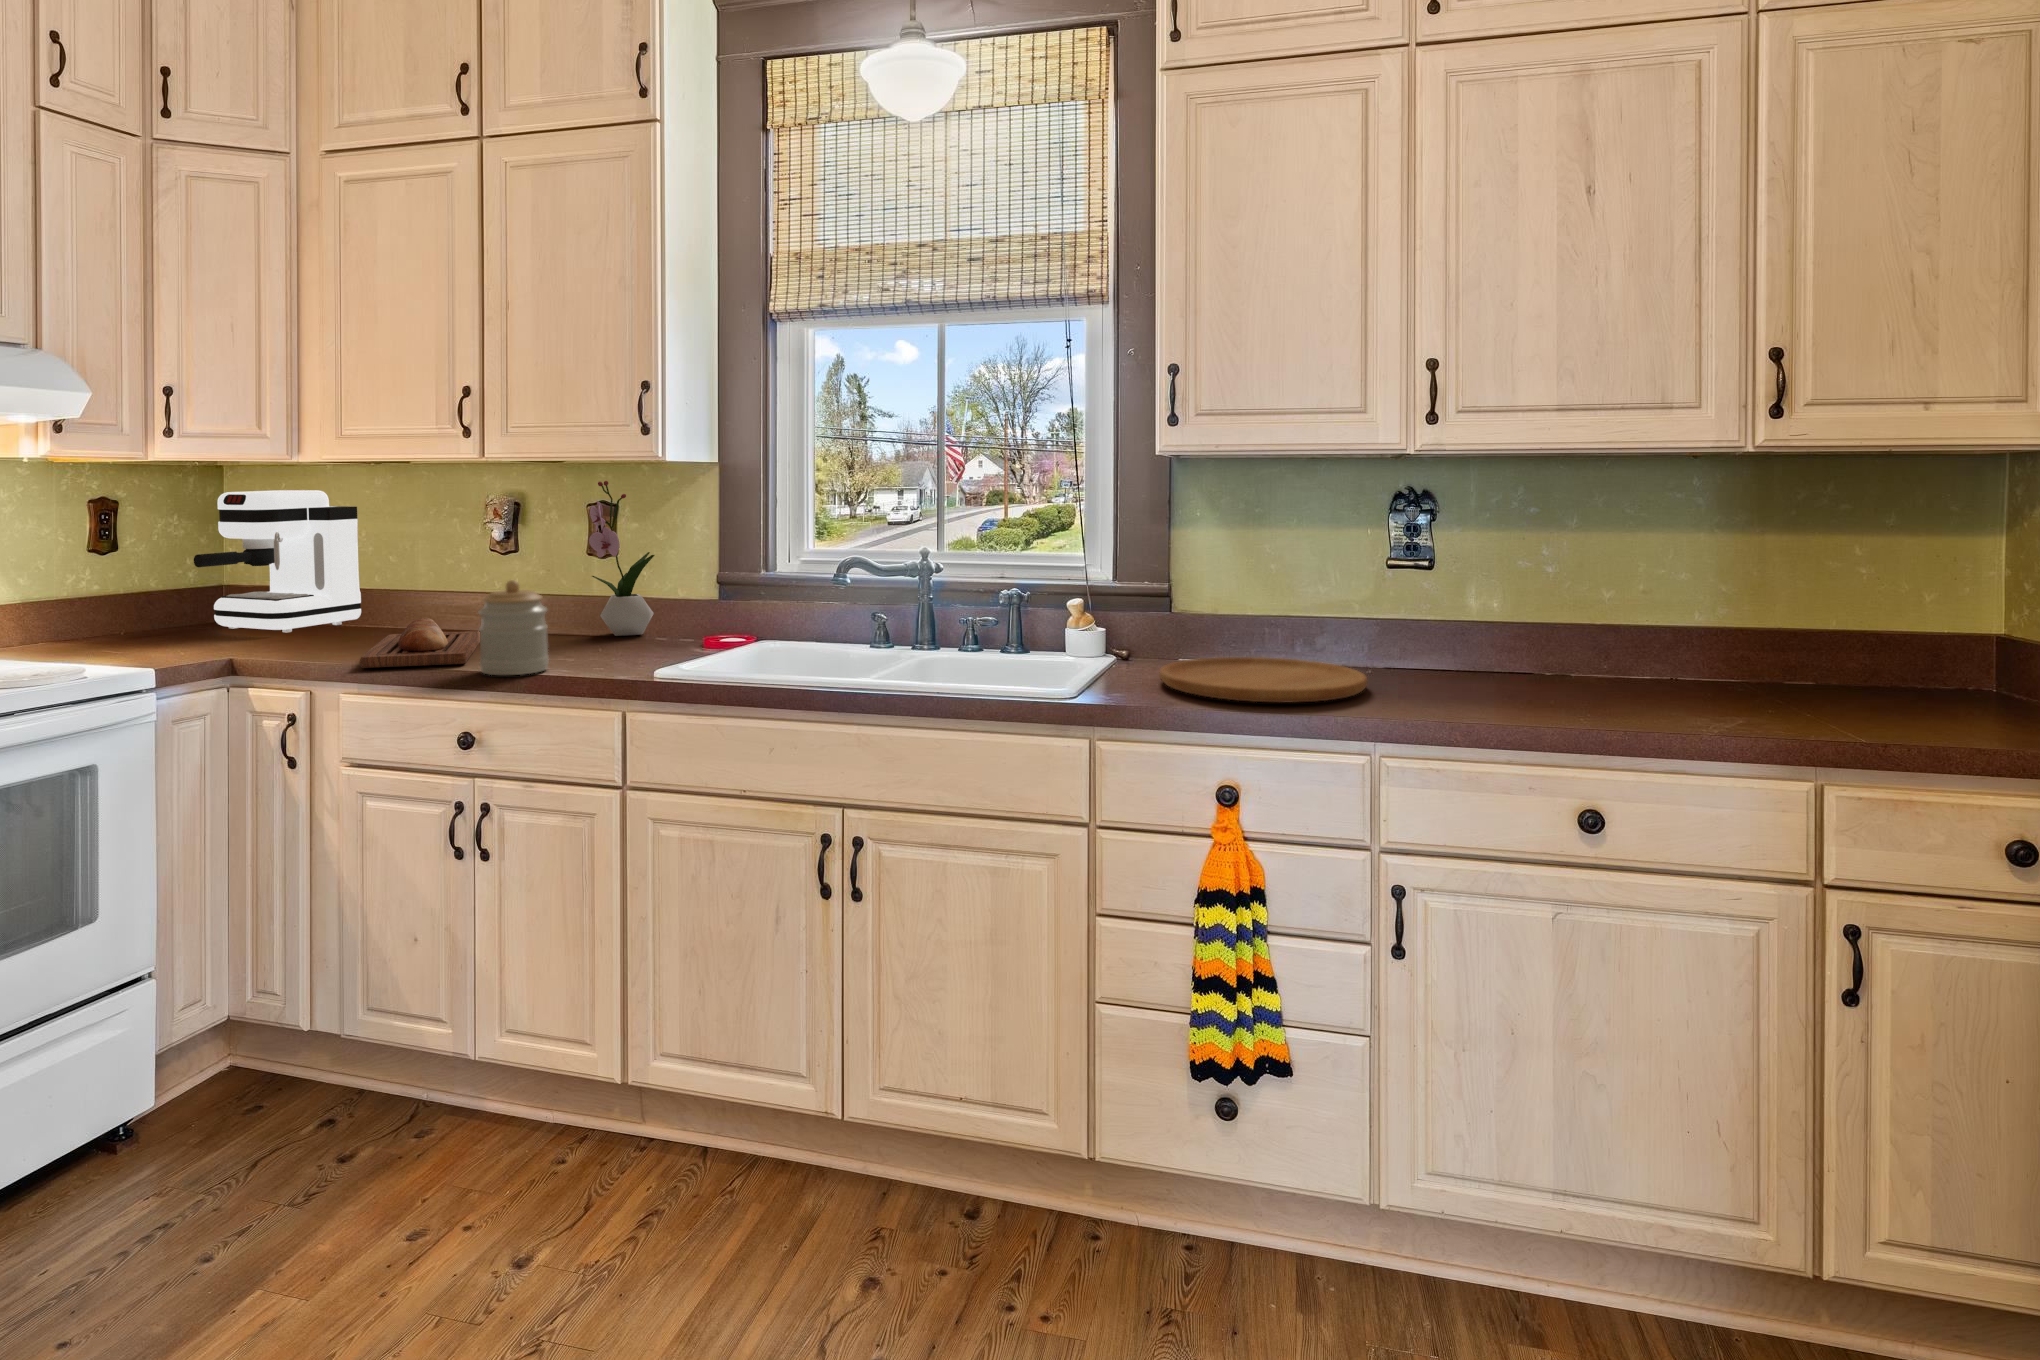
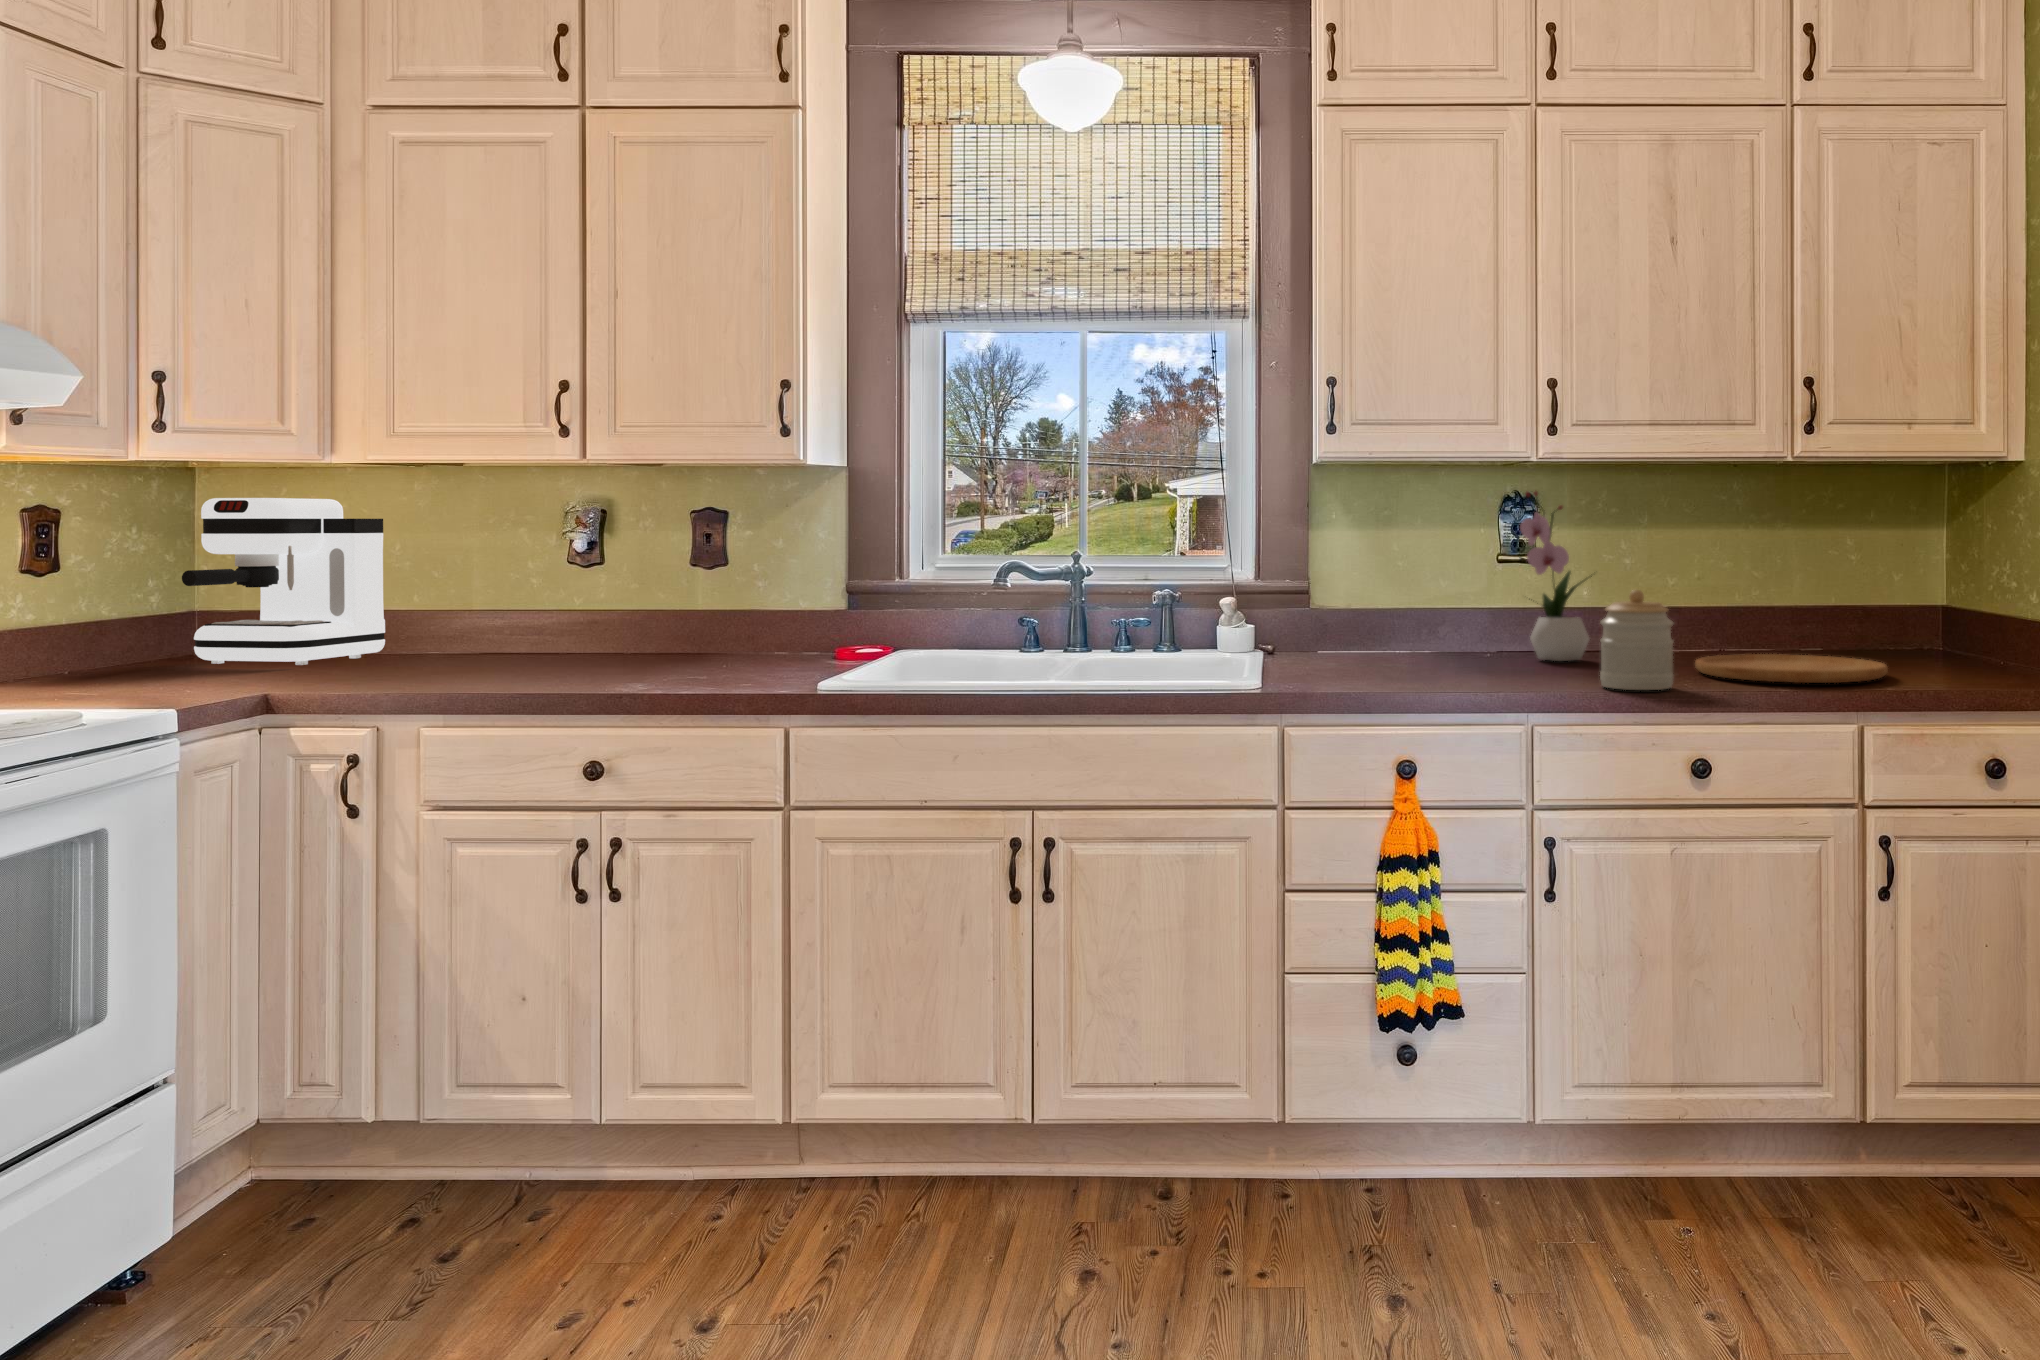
flower arrangement: present [589,481,655,636] -> present [1520,491,1592,661]
jar: present [479,580,549,675] -> present [1600,590,1673,690]
bread loaf: present [360,618,480,668] -> none [454,640,585,688]
cutting board: present [1159,657,1368,703] -> present [1695,654,1888,683]

